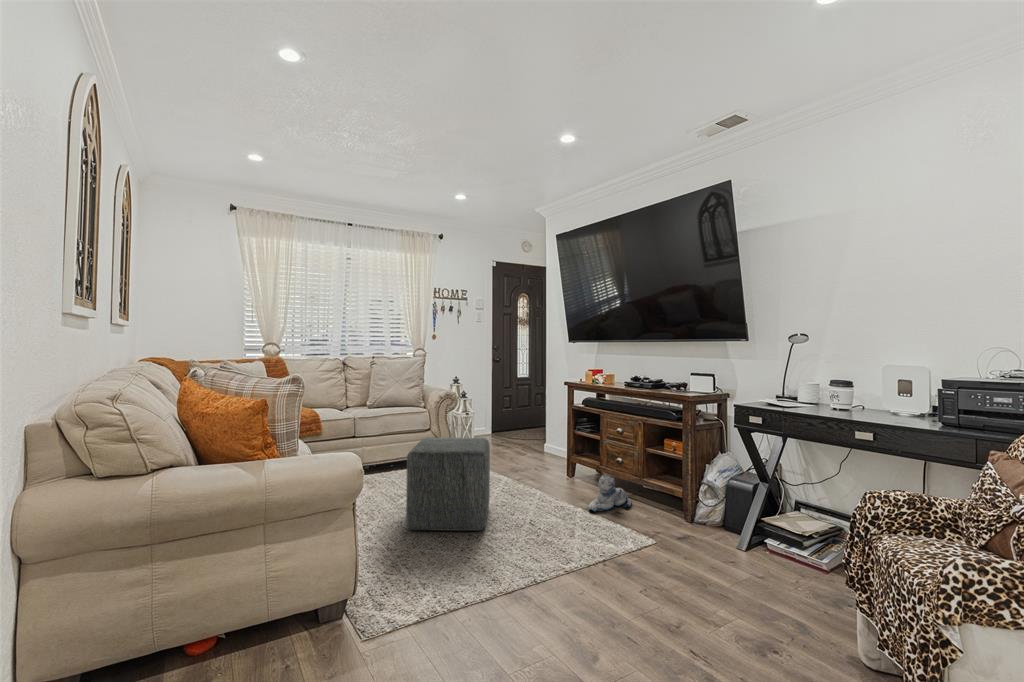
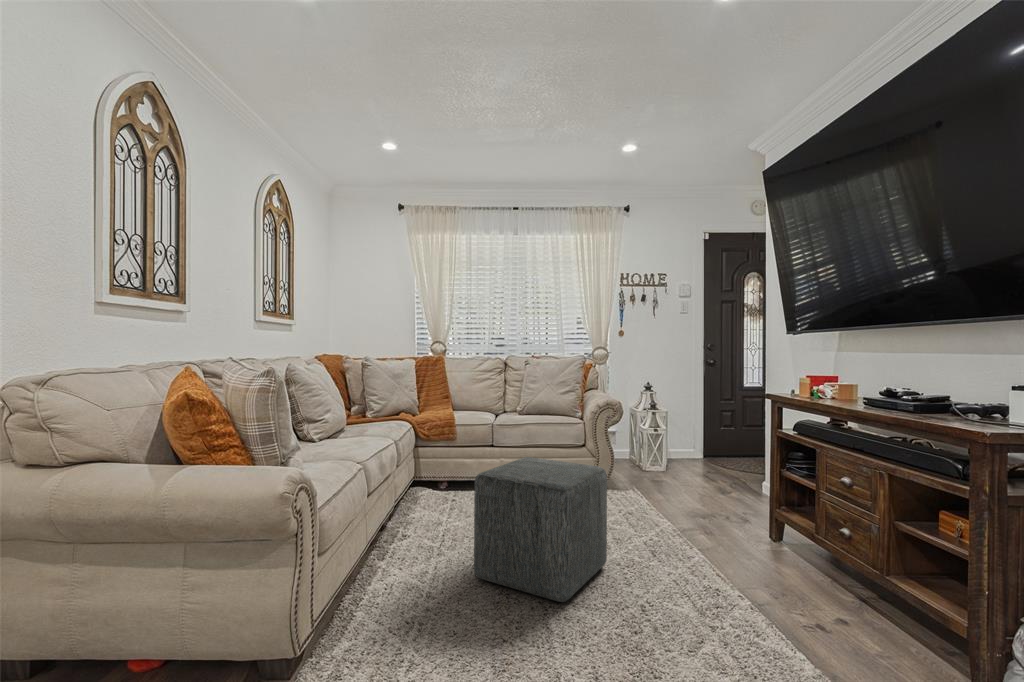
plush toy: present [588,475,632,511] -> none [762,555,861,624]

